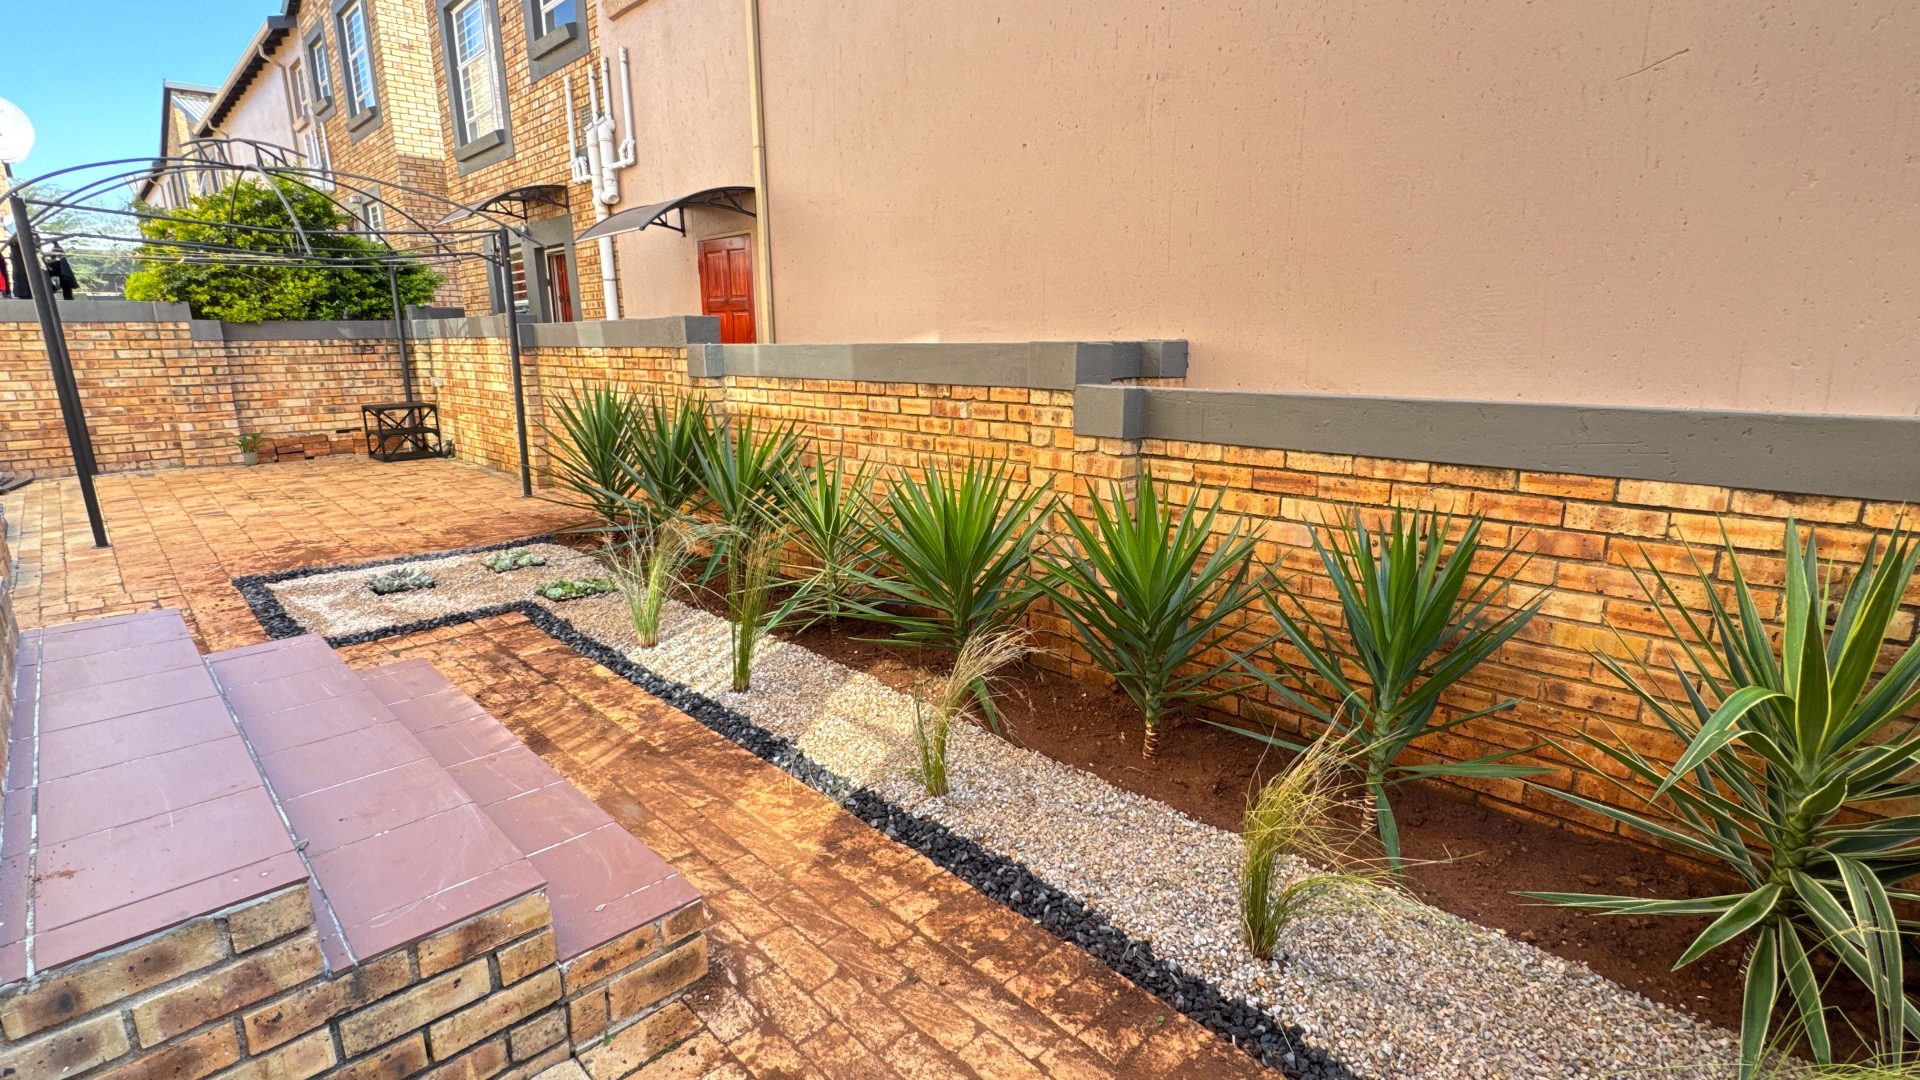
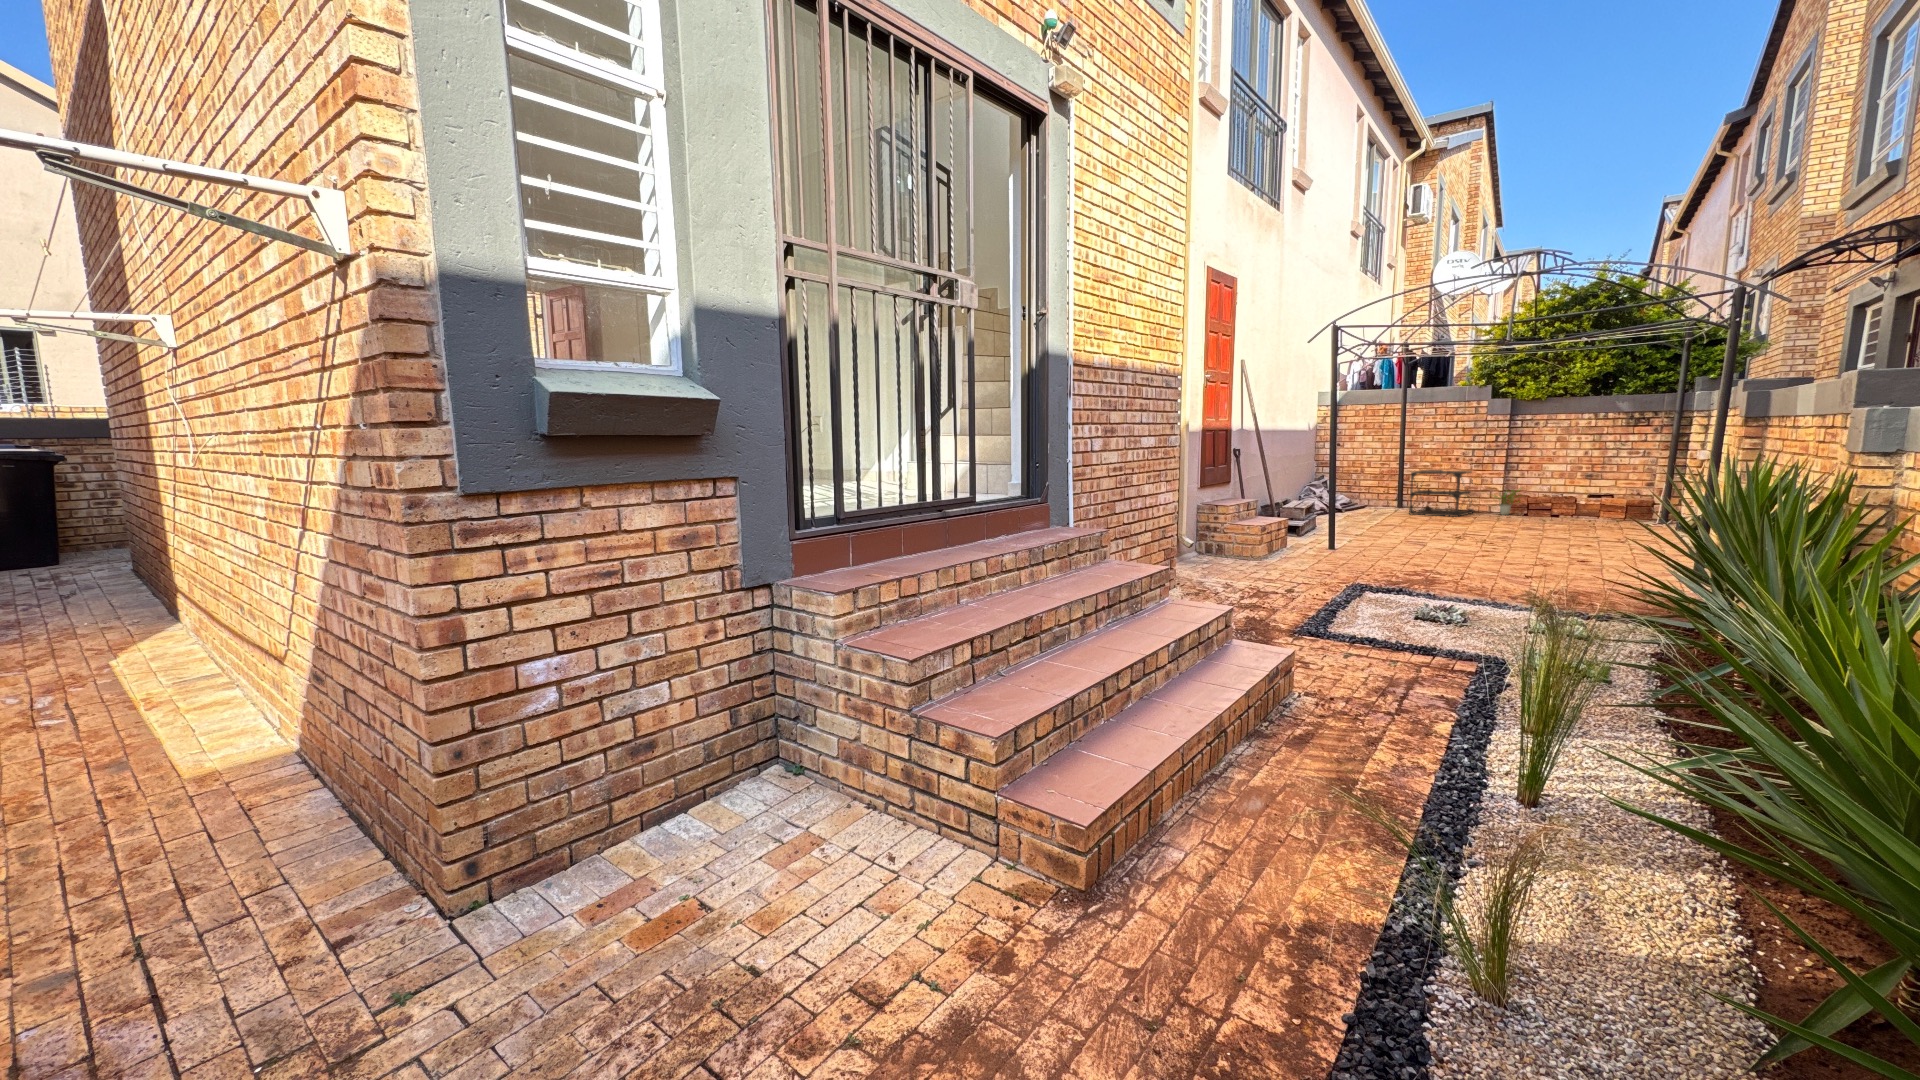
side table: present [361,402,443,463] -> present [1409,470,1474,517]

